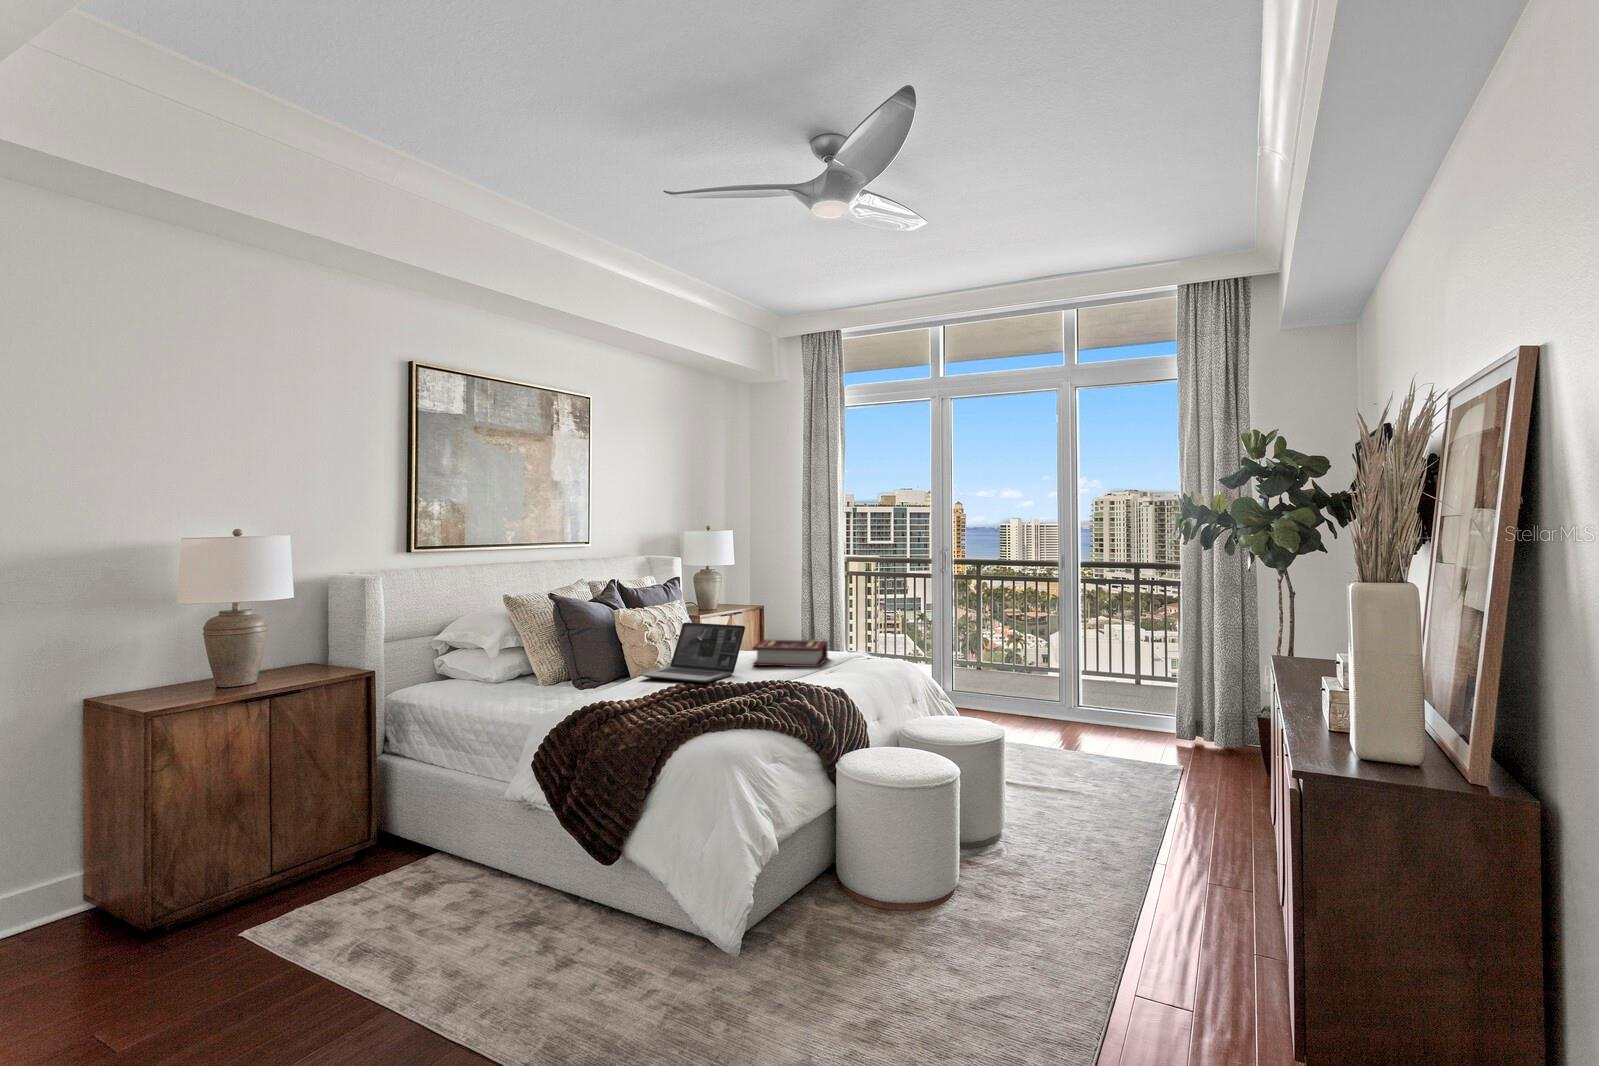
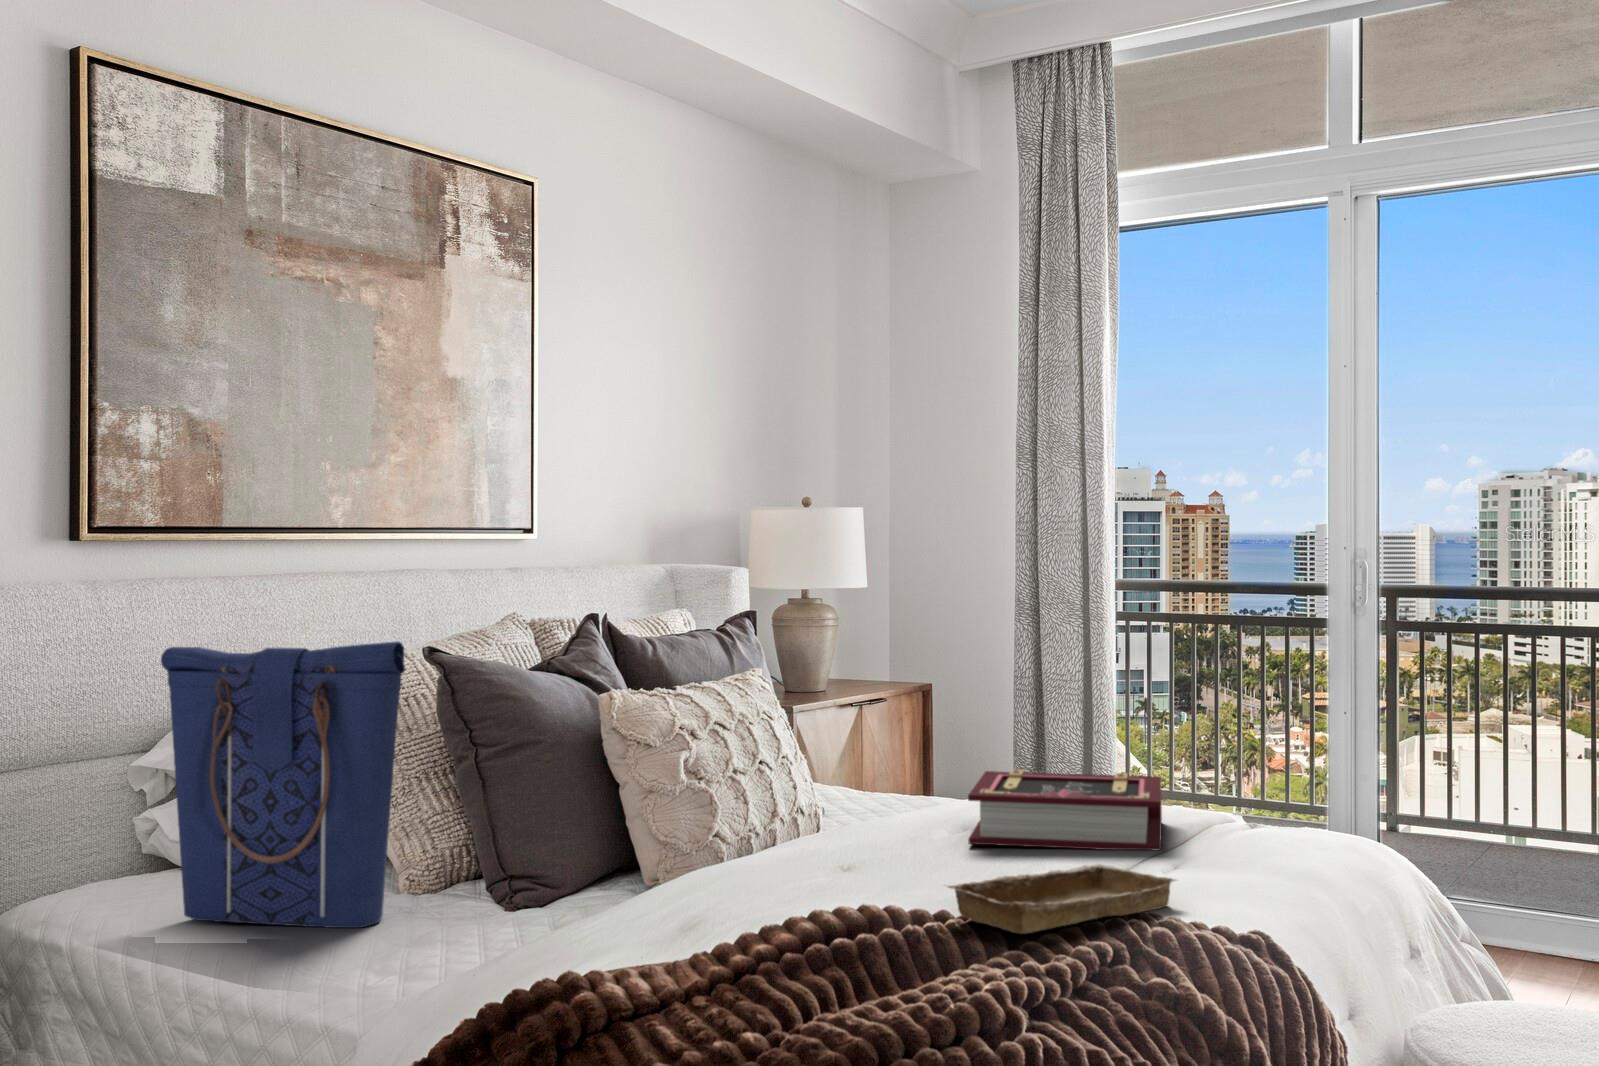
tote bag: none [455,593,545,694] -> present [161,641,405,928]
laptop: present [641,623,745,683] -> none [672,726,954,902]
tray: none [732,669,813,690] -> present [948,864,1176,934]

